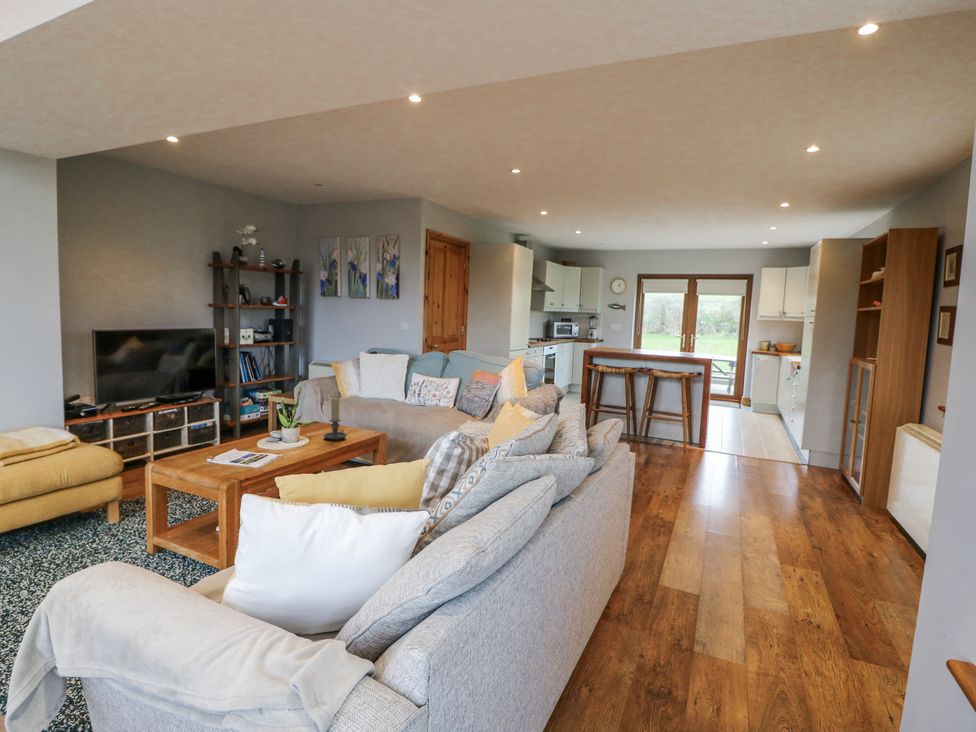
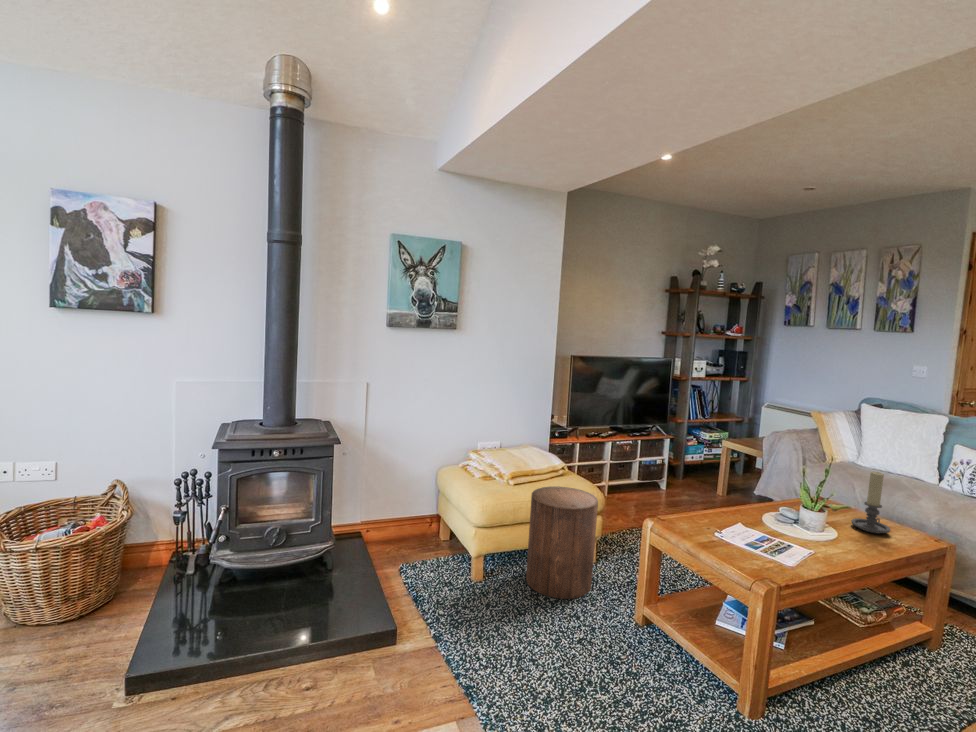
stool: none [26,456,109,559] -> present [526,486,598,599]

